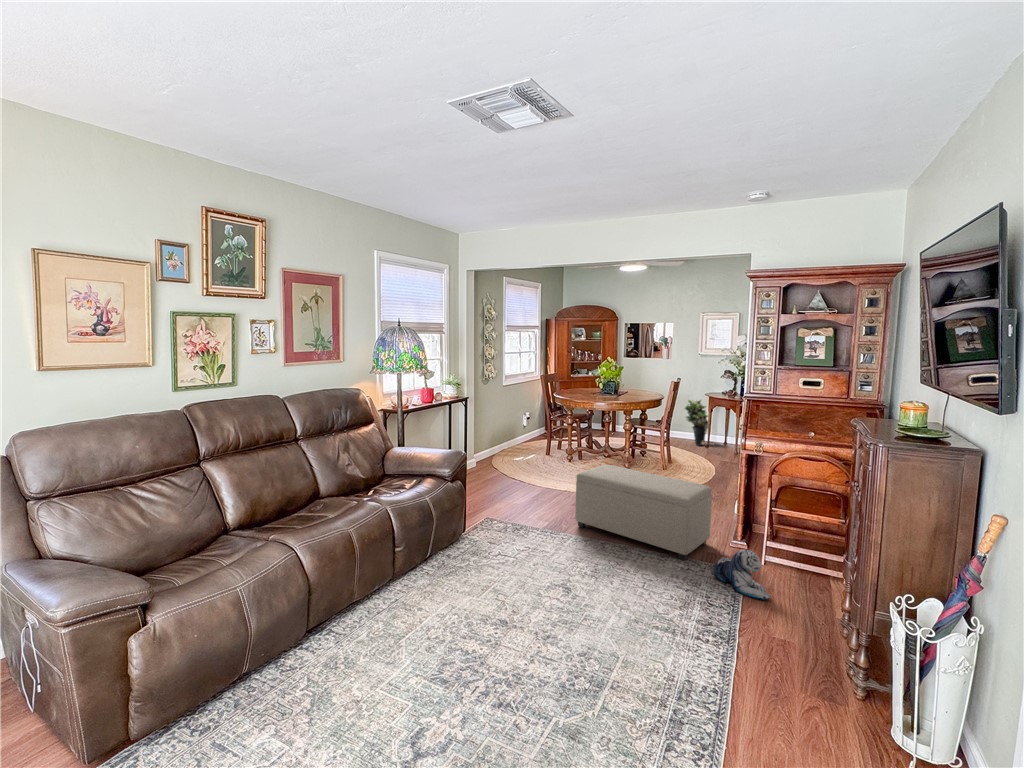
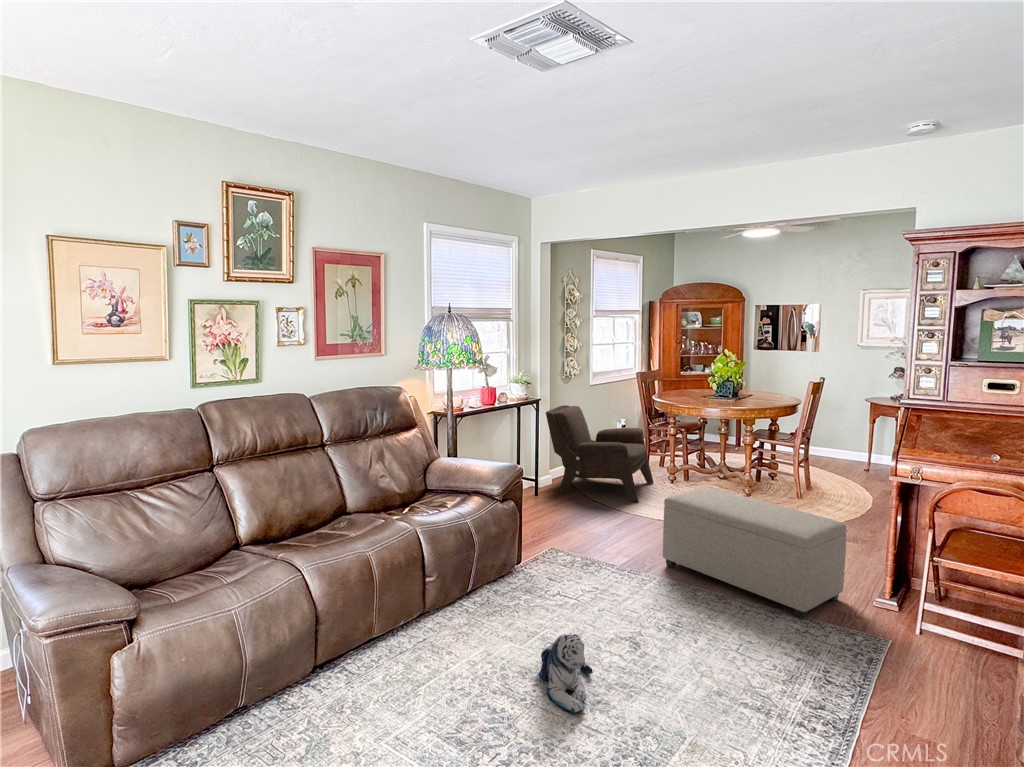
potted plant: present [684,400,709,446] -> none [834,405,874,468]
armchair: none [471,402,556,478] -> present [546,405,654,502]
plush toy: present [714,549,770,600] -> present [539,634,593,713]

